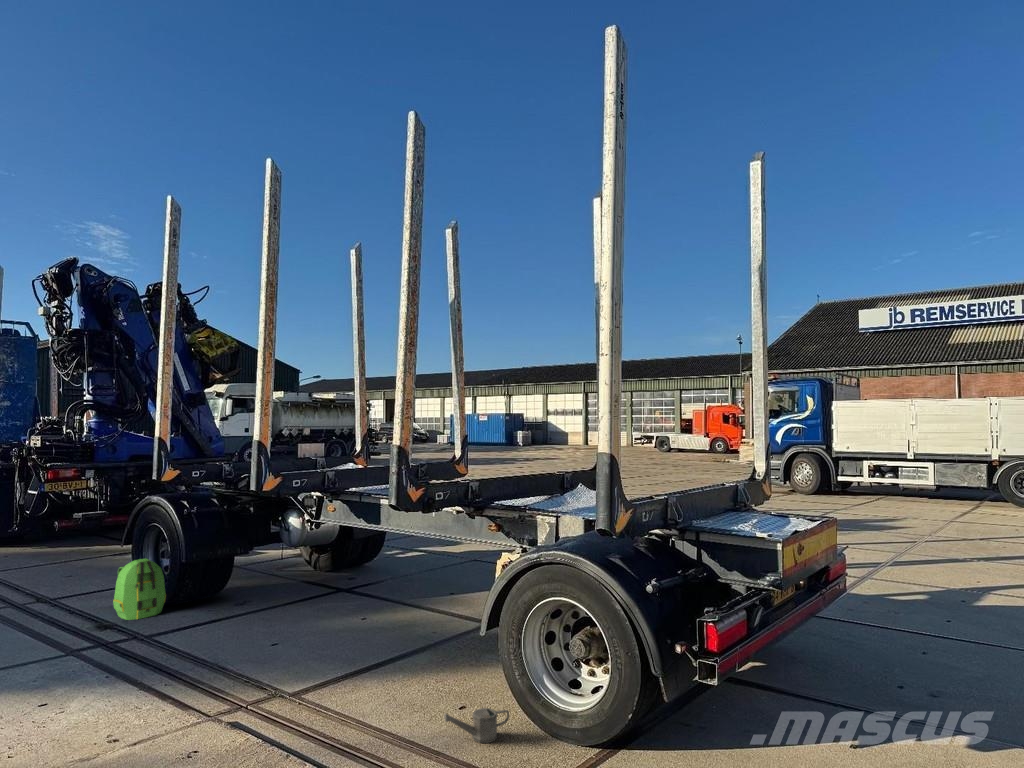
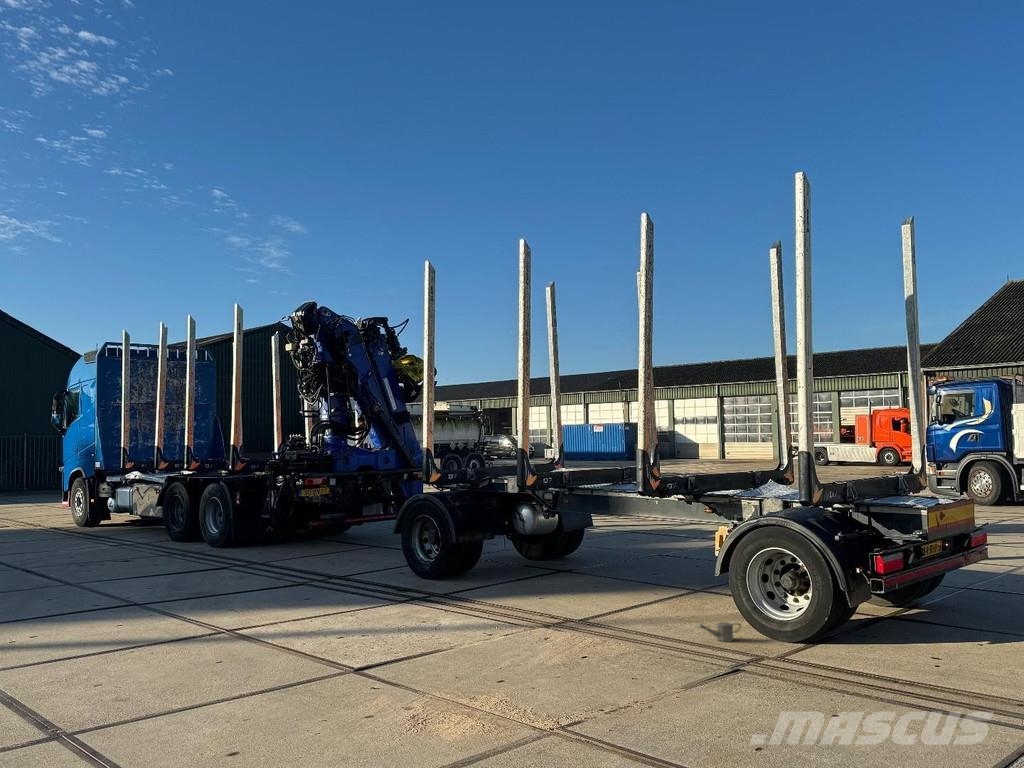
backpack: present [113,558,166,620] -> none [397,544,433,590]

